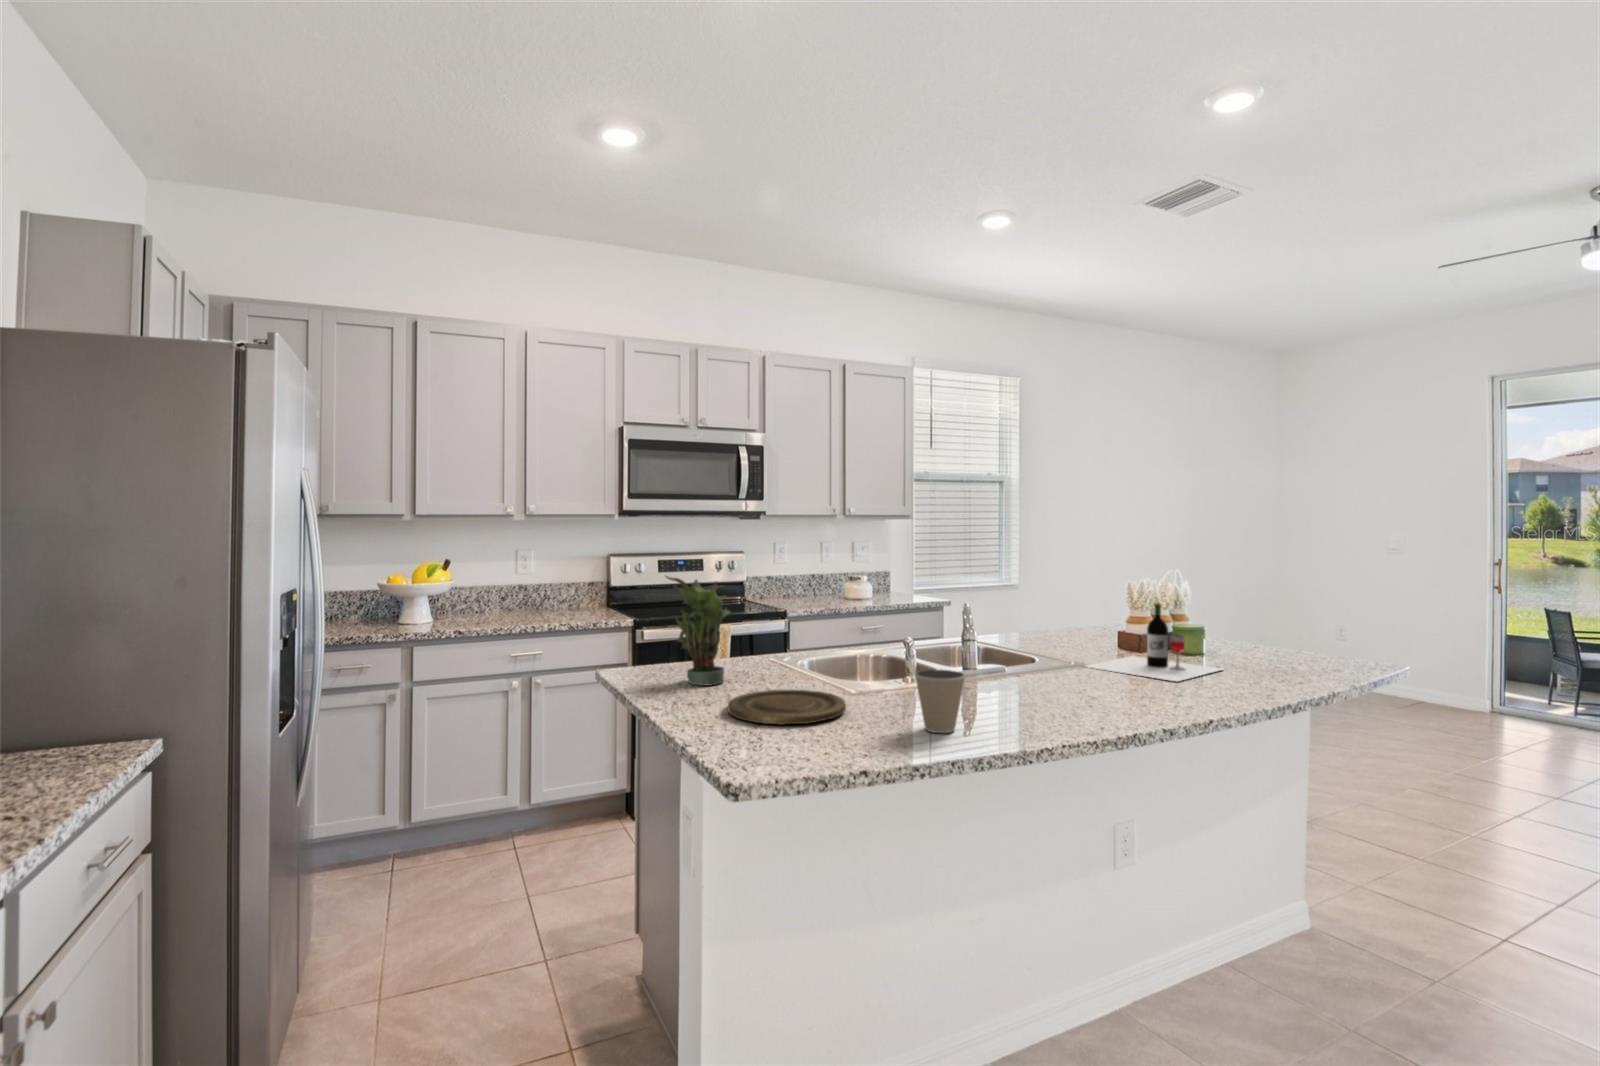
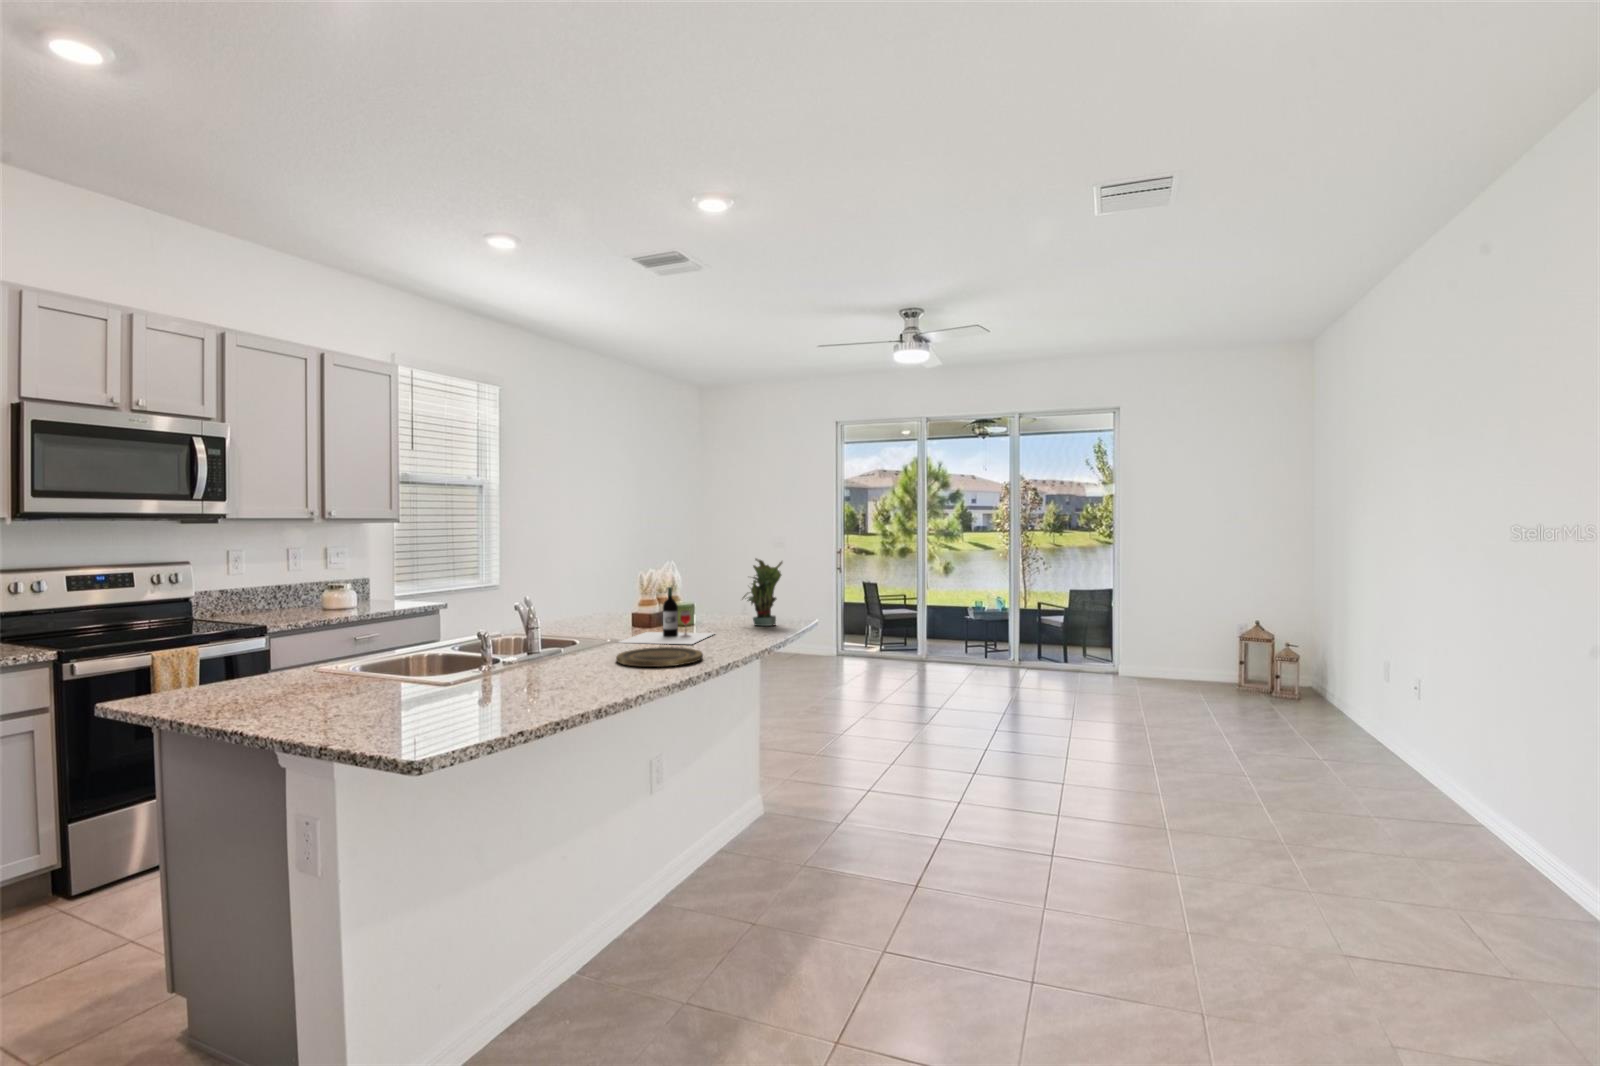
potted plant: present [666,576,730,686] -> present [742,559,782,626]
coffee cup: present [915,670,965,733] -> none [528,647,572,699]
plate: present [728,690,846,725] -> present [616,647,703,667]

